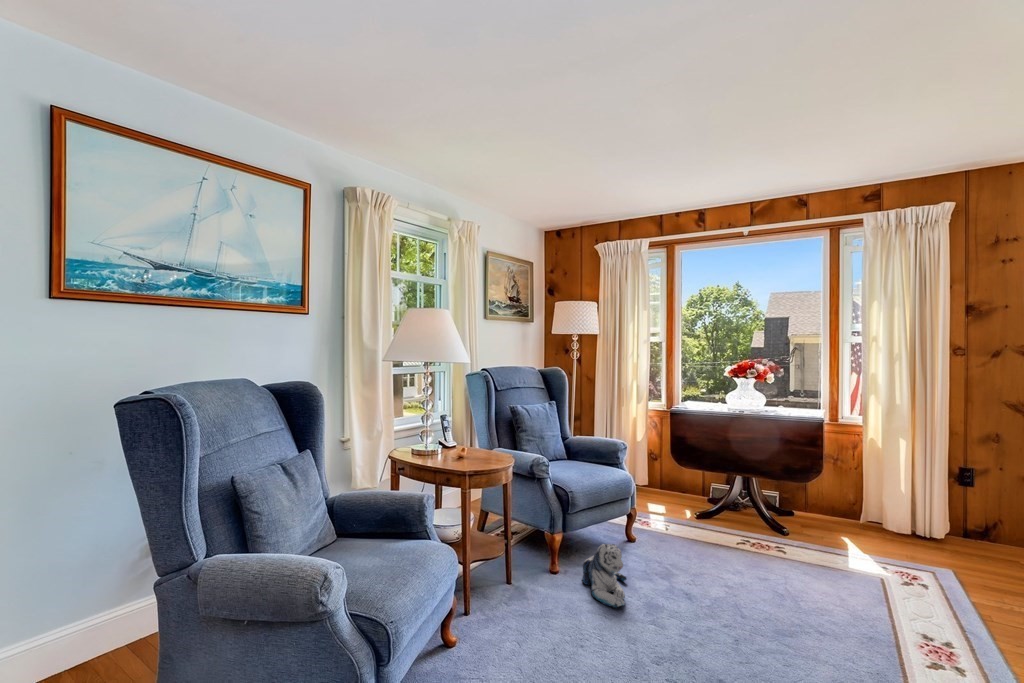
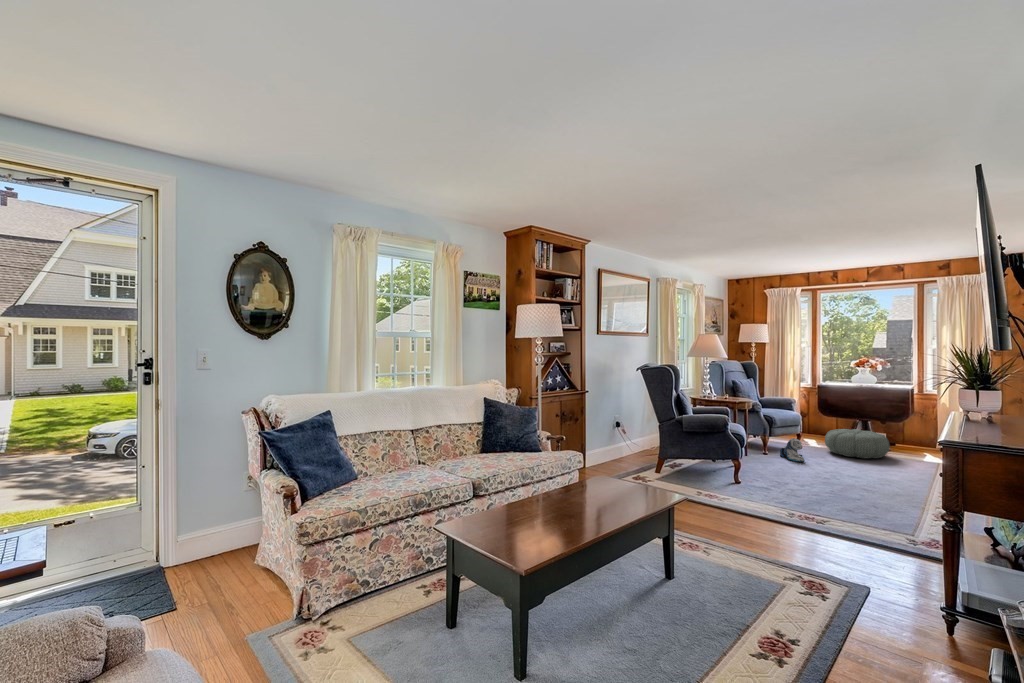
pouf: none [676,501,795,575] -> present [825,429,890,458]

